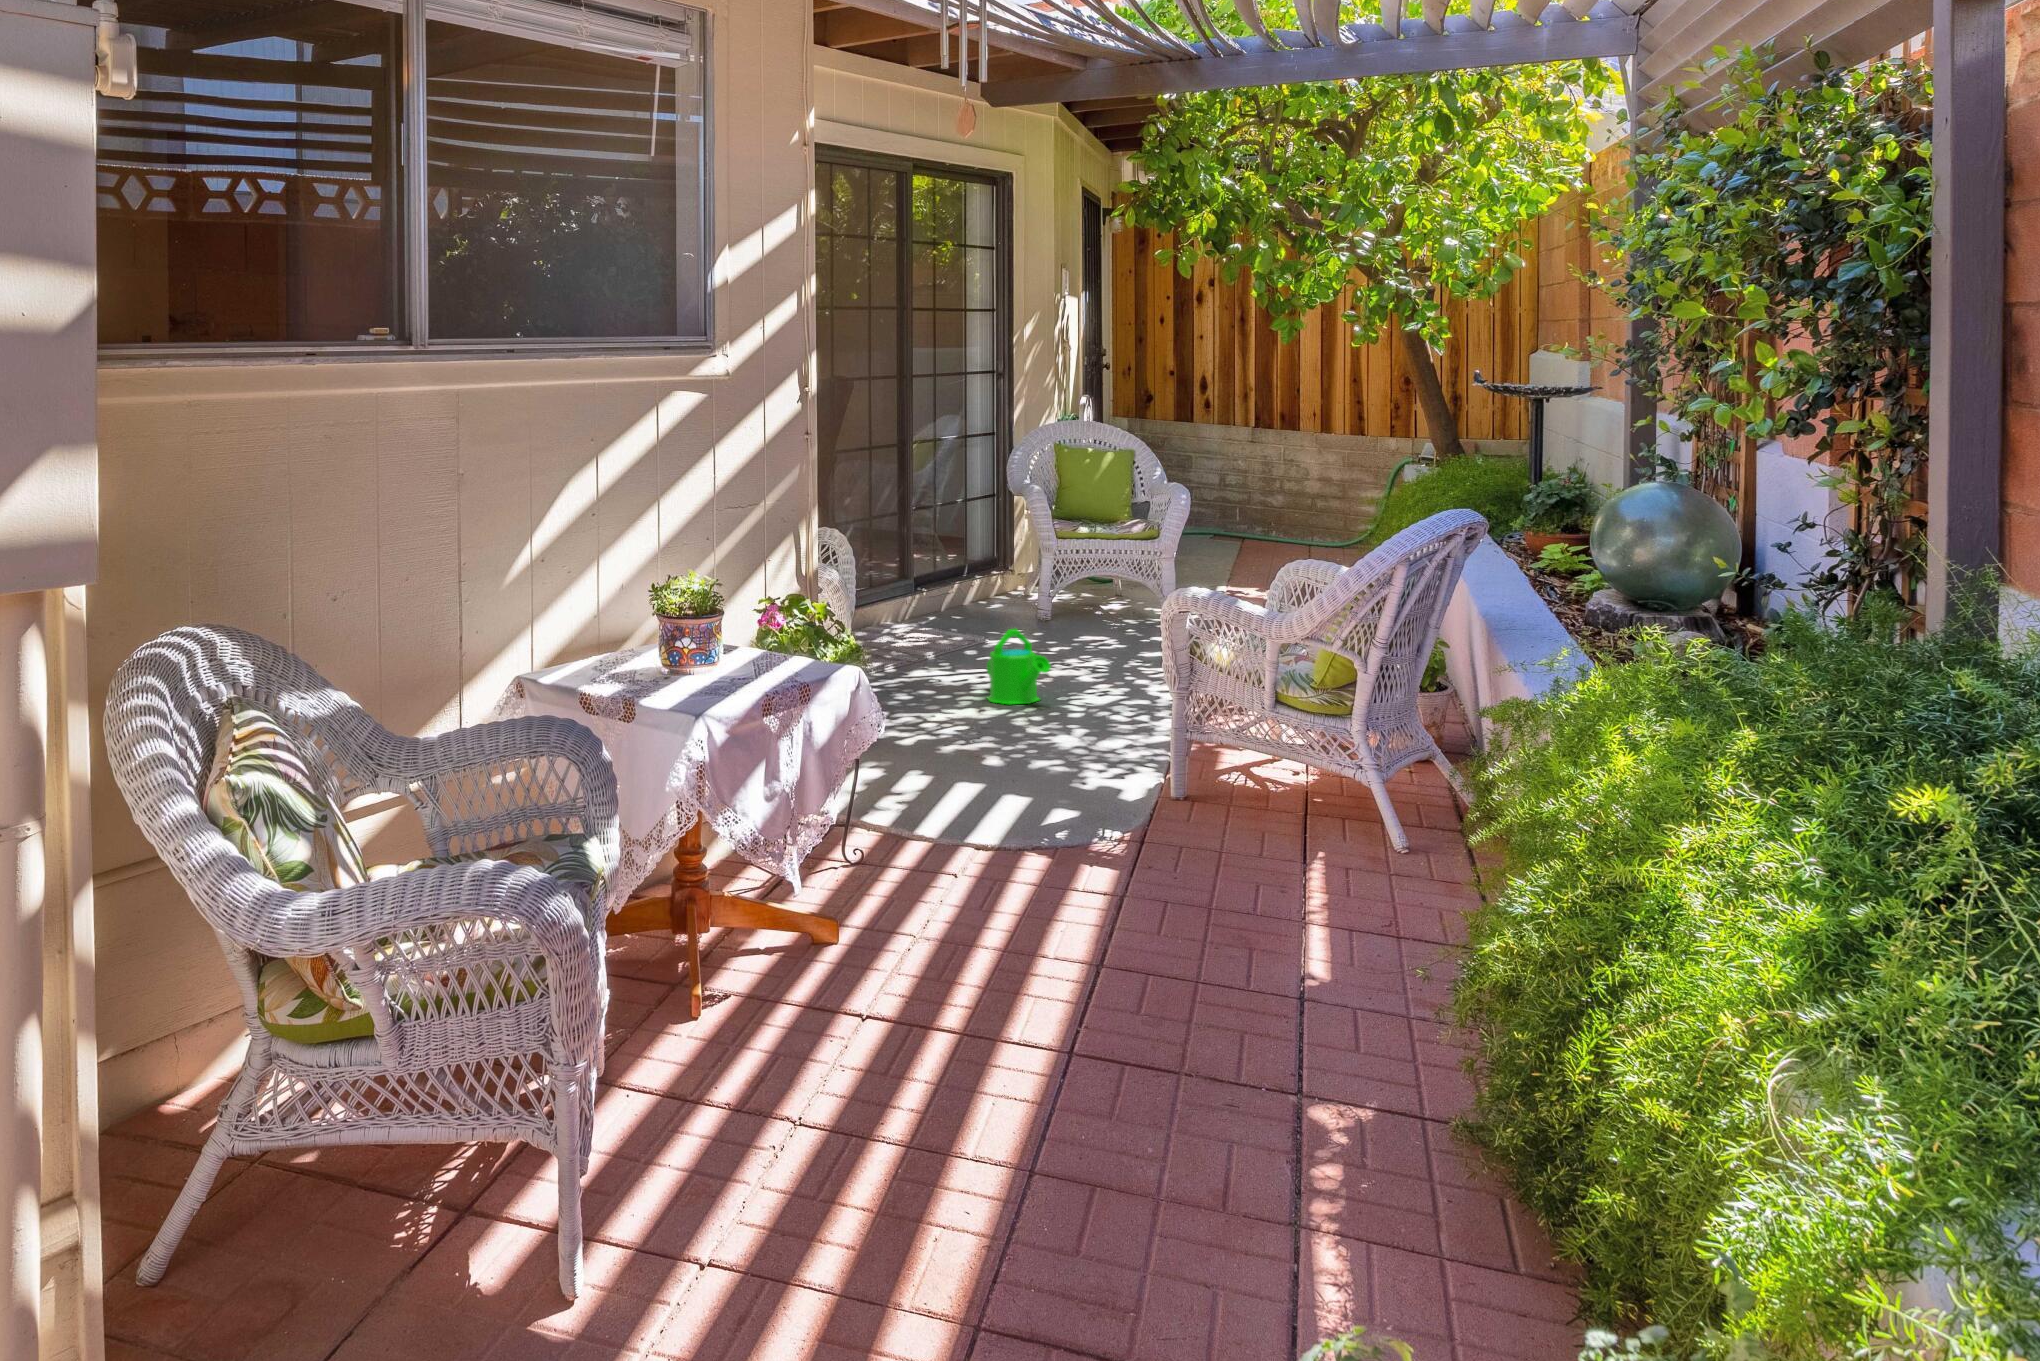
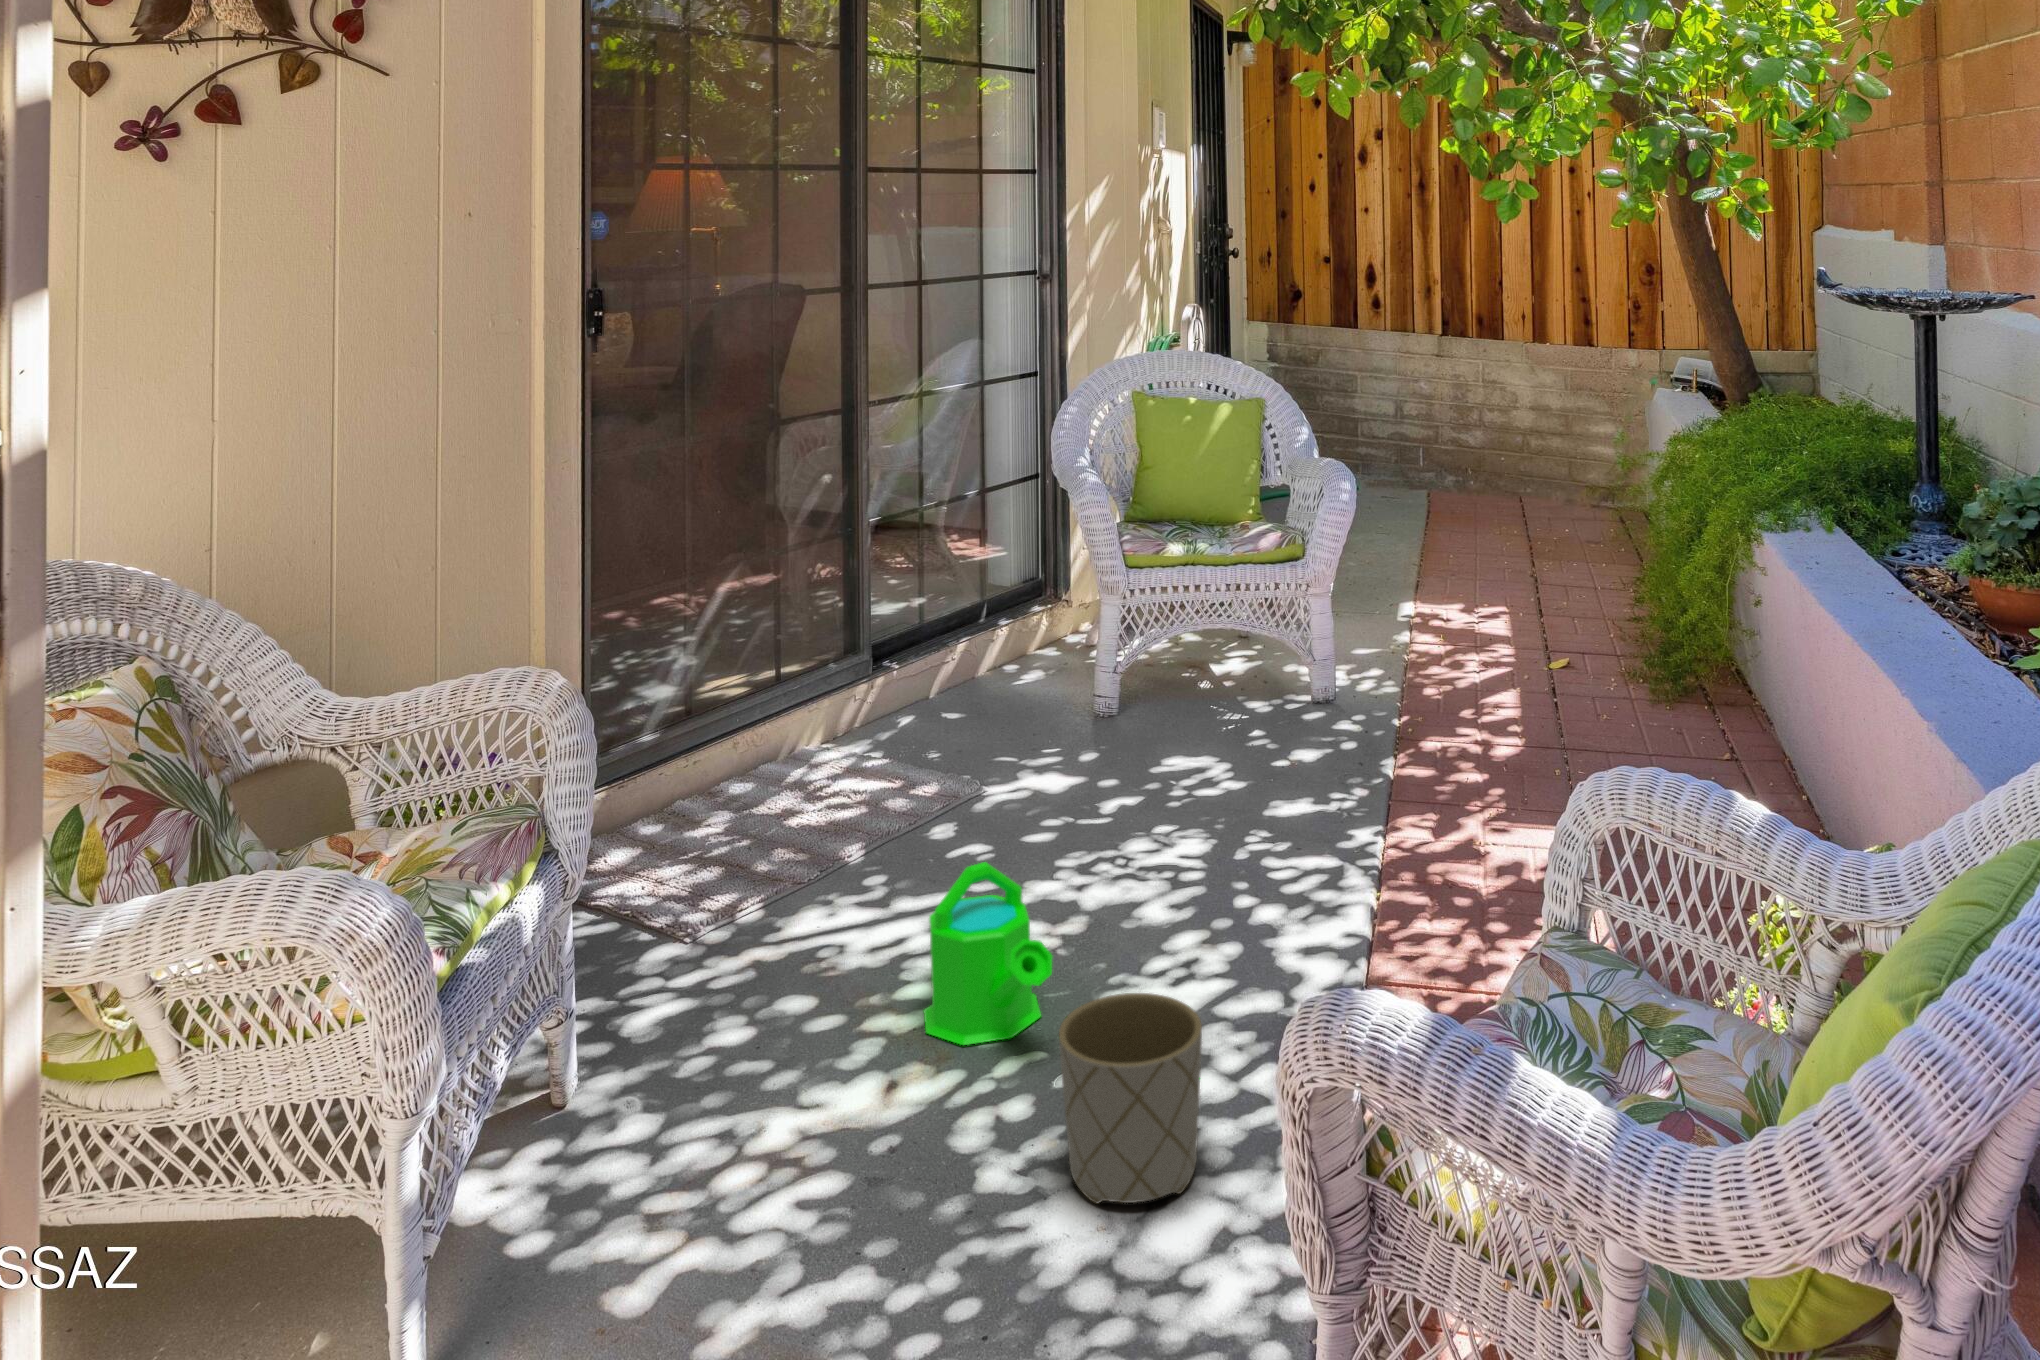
planter: none [1063,663,1123,734] -> present [1059,993,1202,1204]

